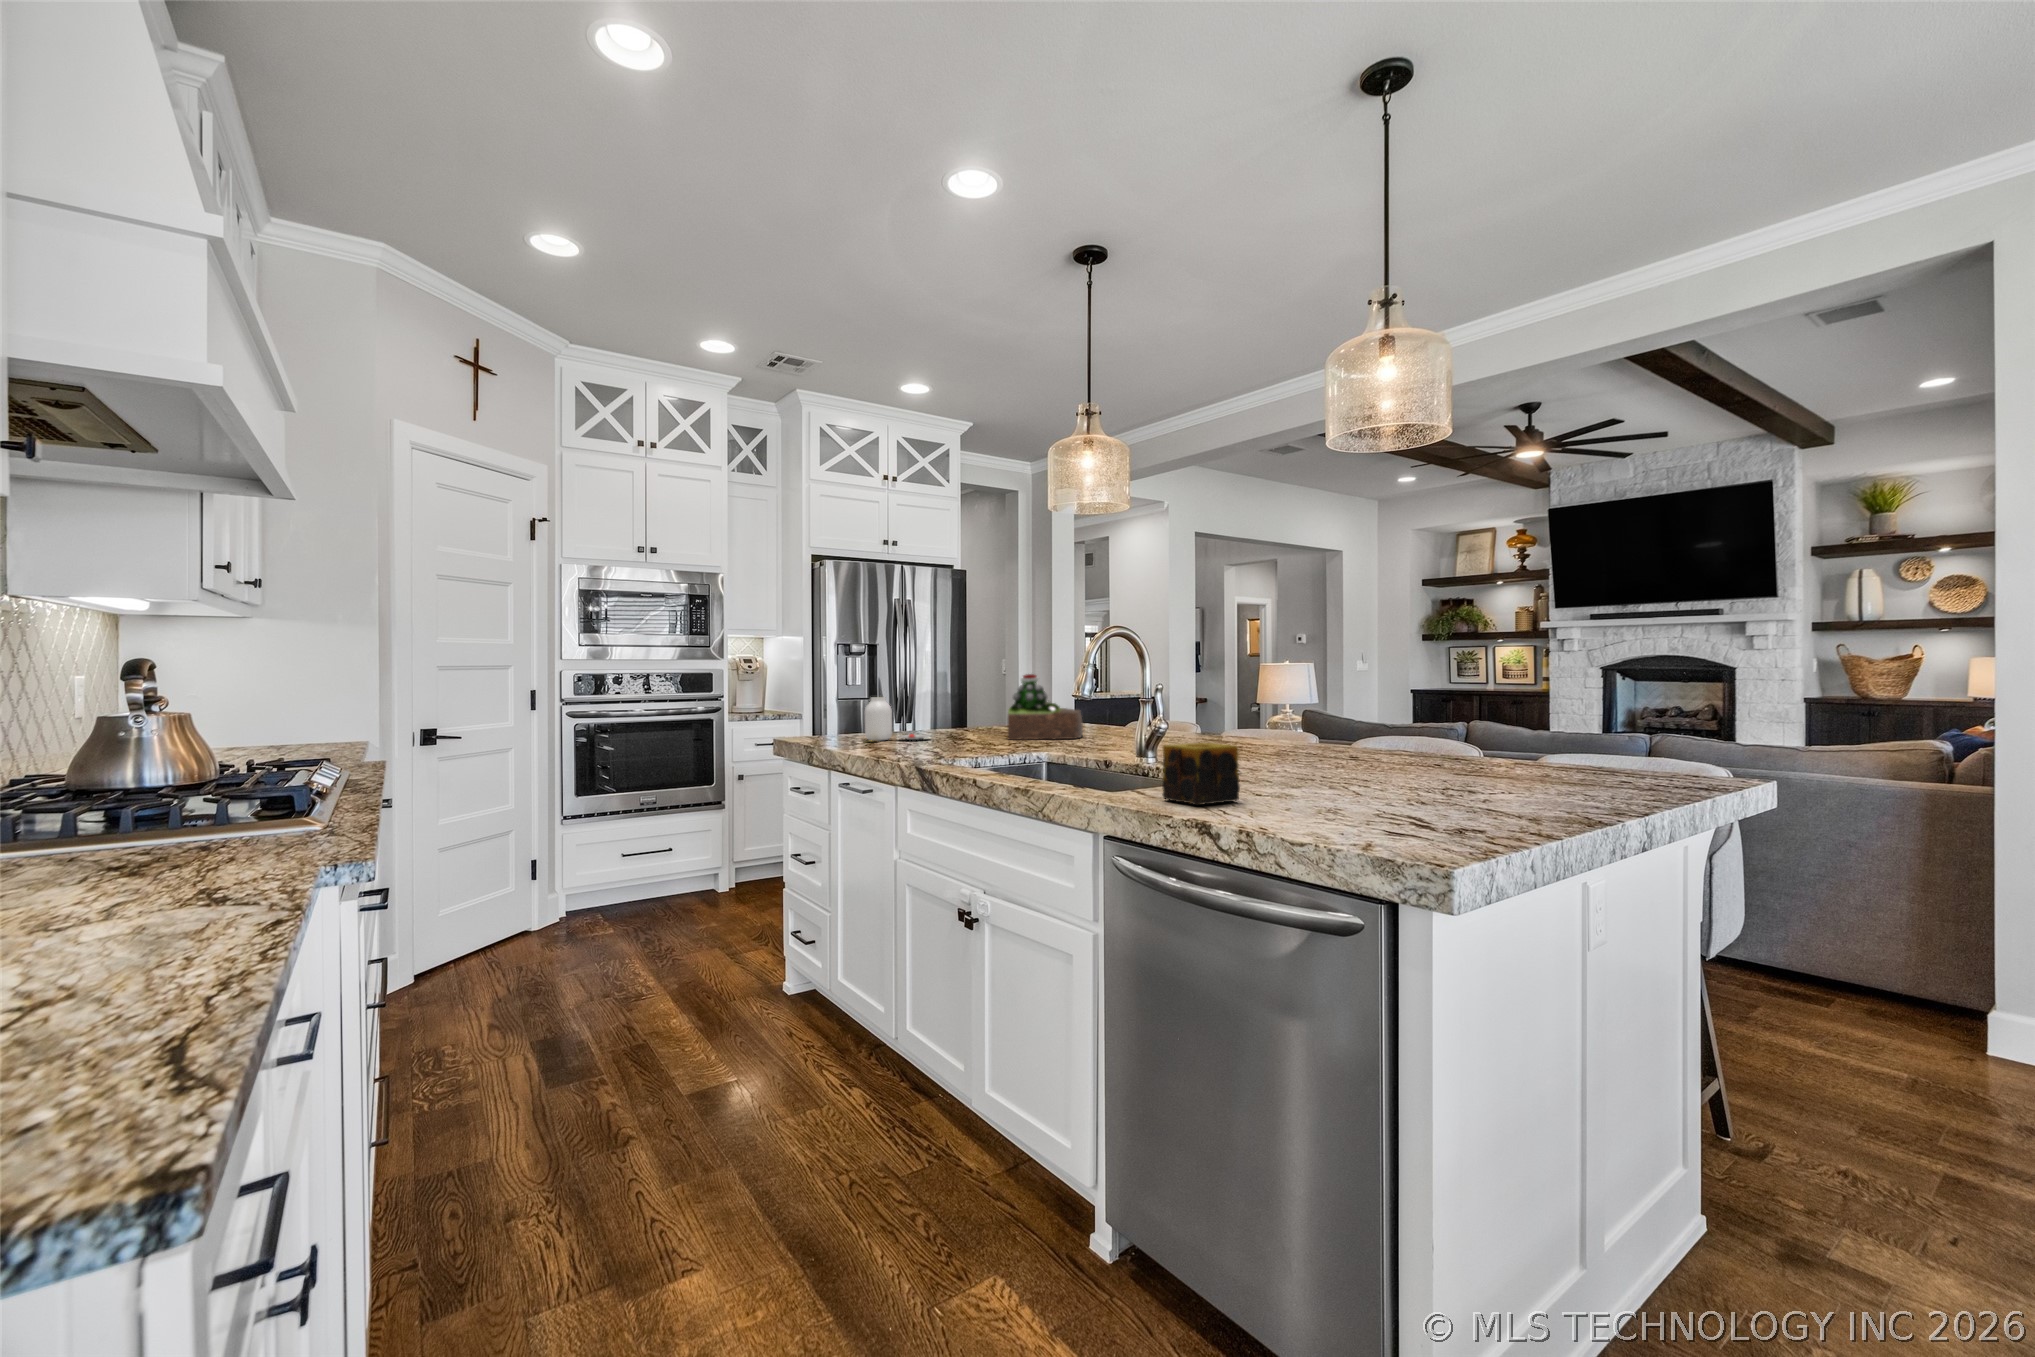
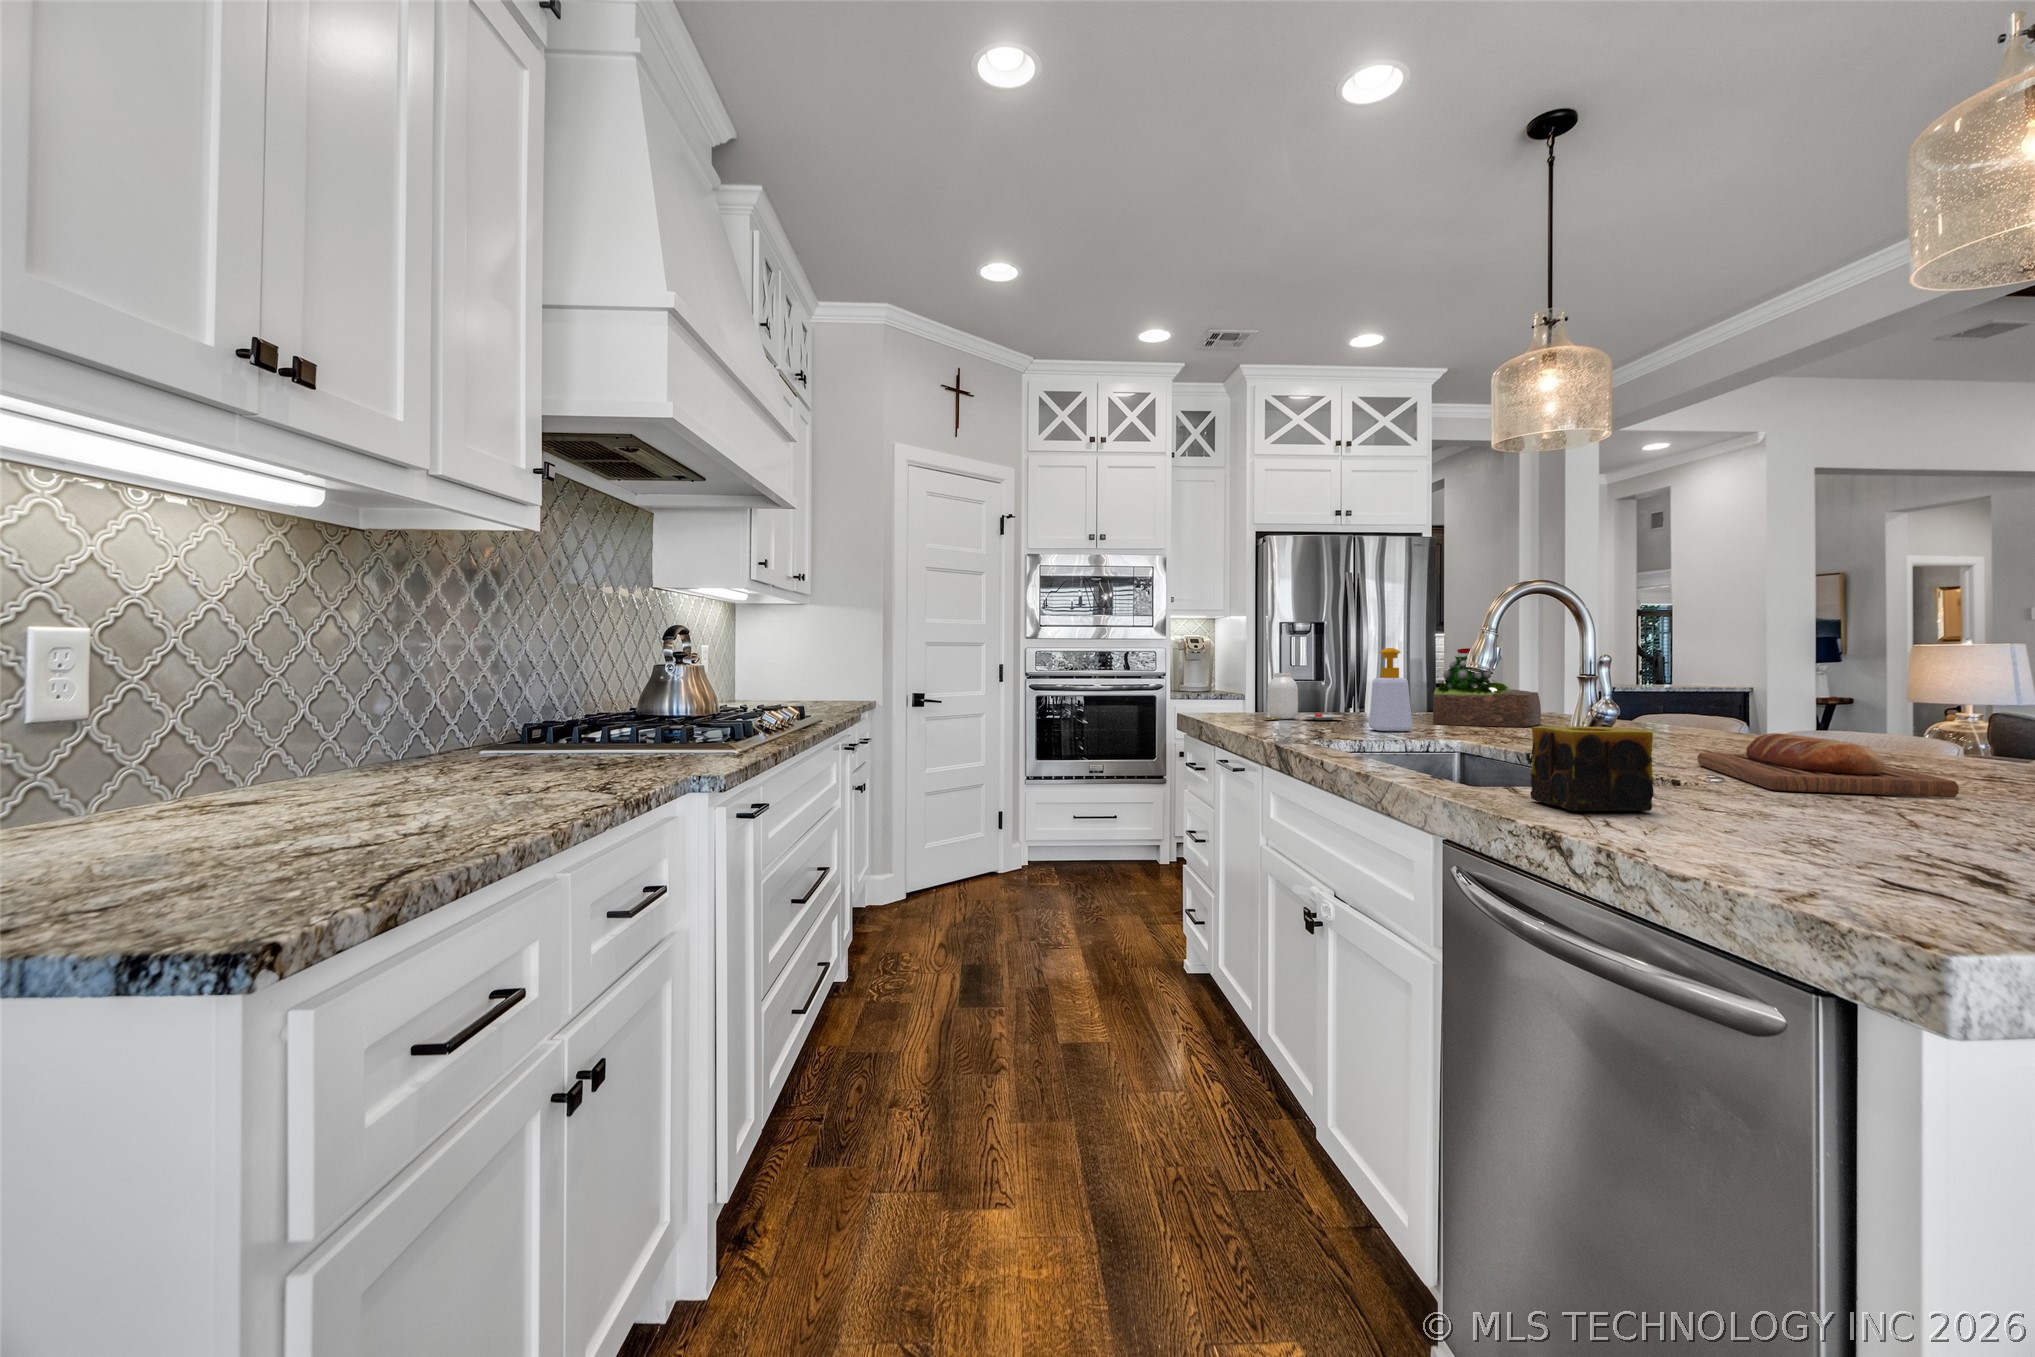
soap bottle: none [968,676,1004,749] -> present [1369,648,1412,731]
bread loaf: none [1219,740,1366,780] -> present [1698,733,1959,797]

